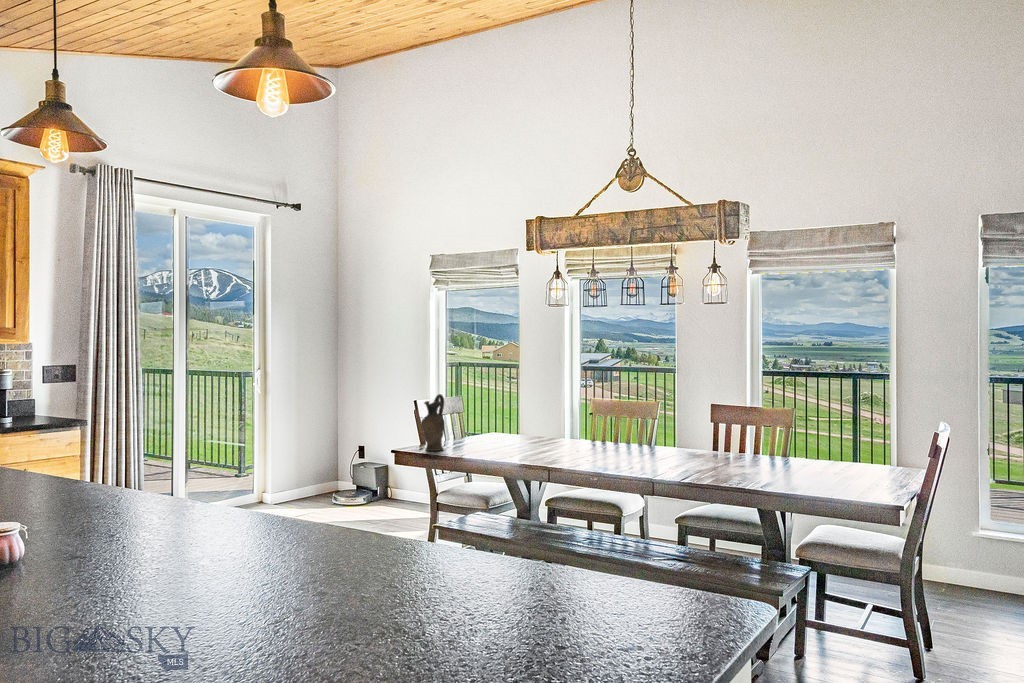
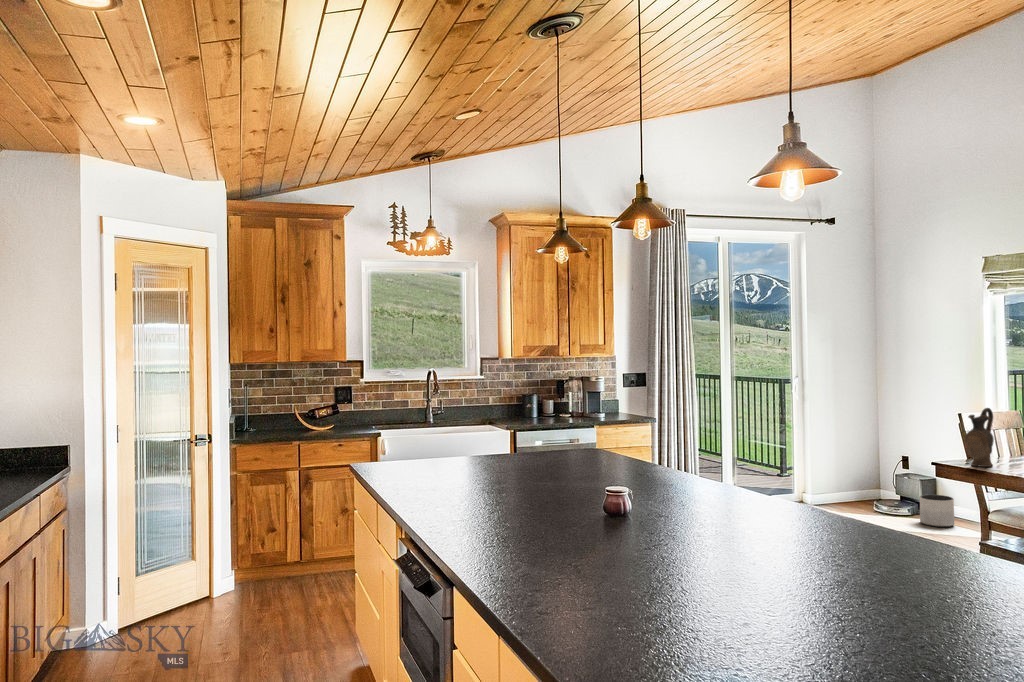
planter: none [375,481,404,512] -> present [920,495,955,527]

